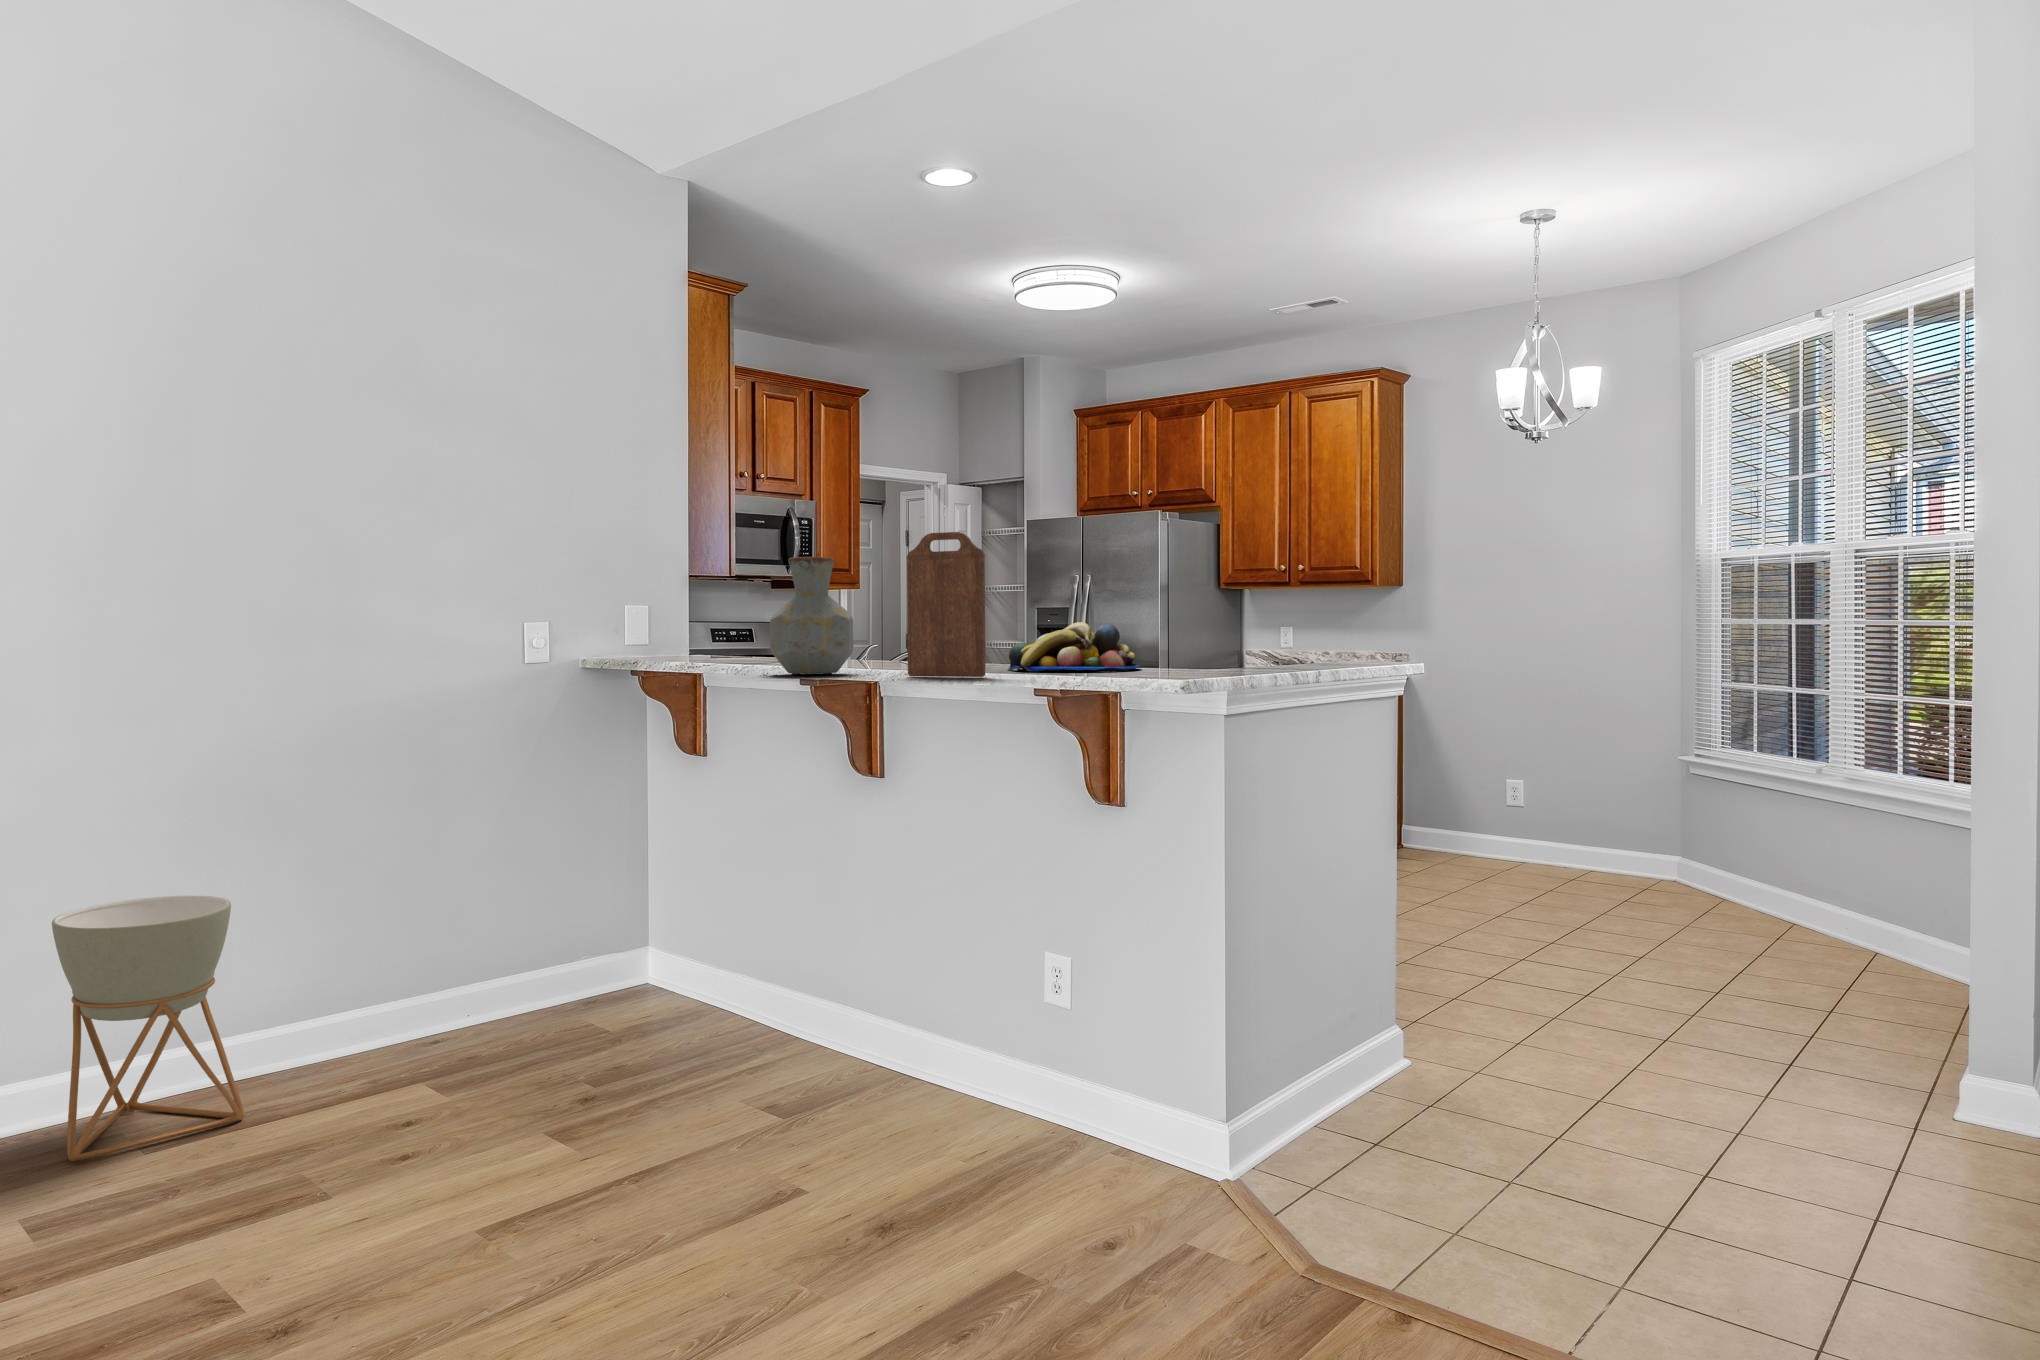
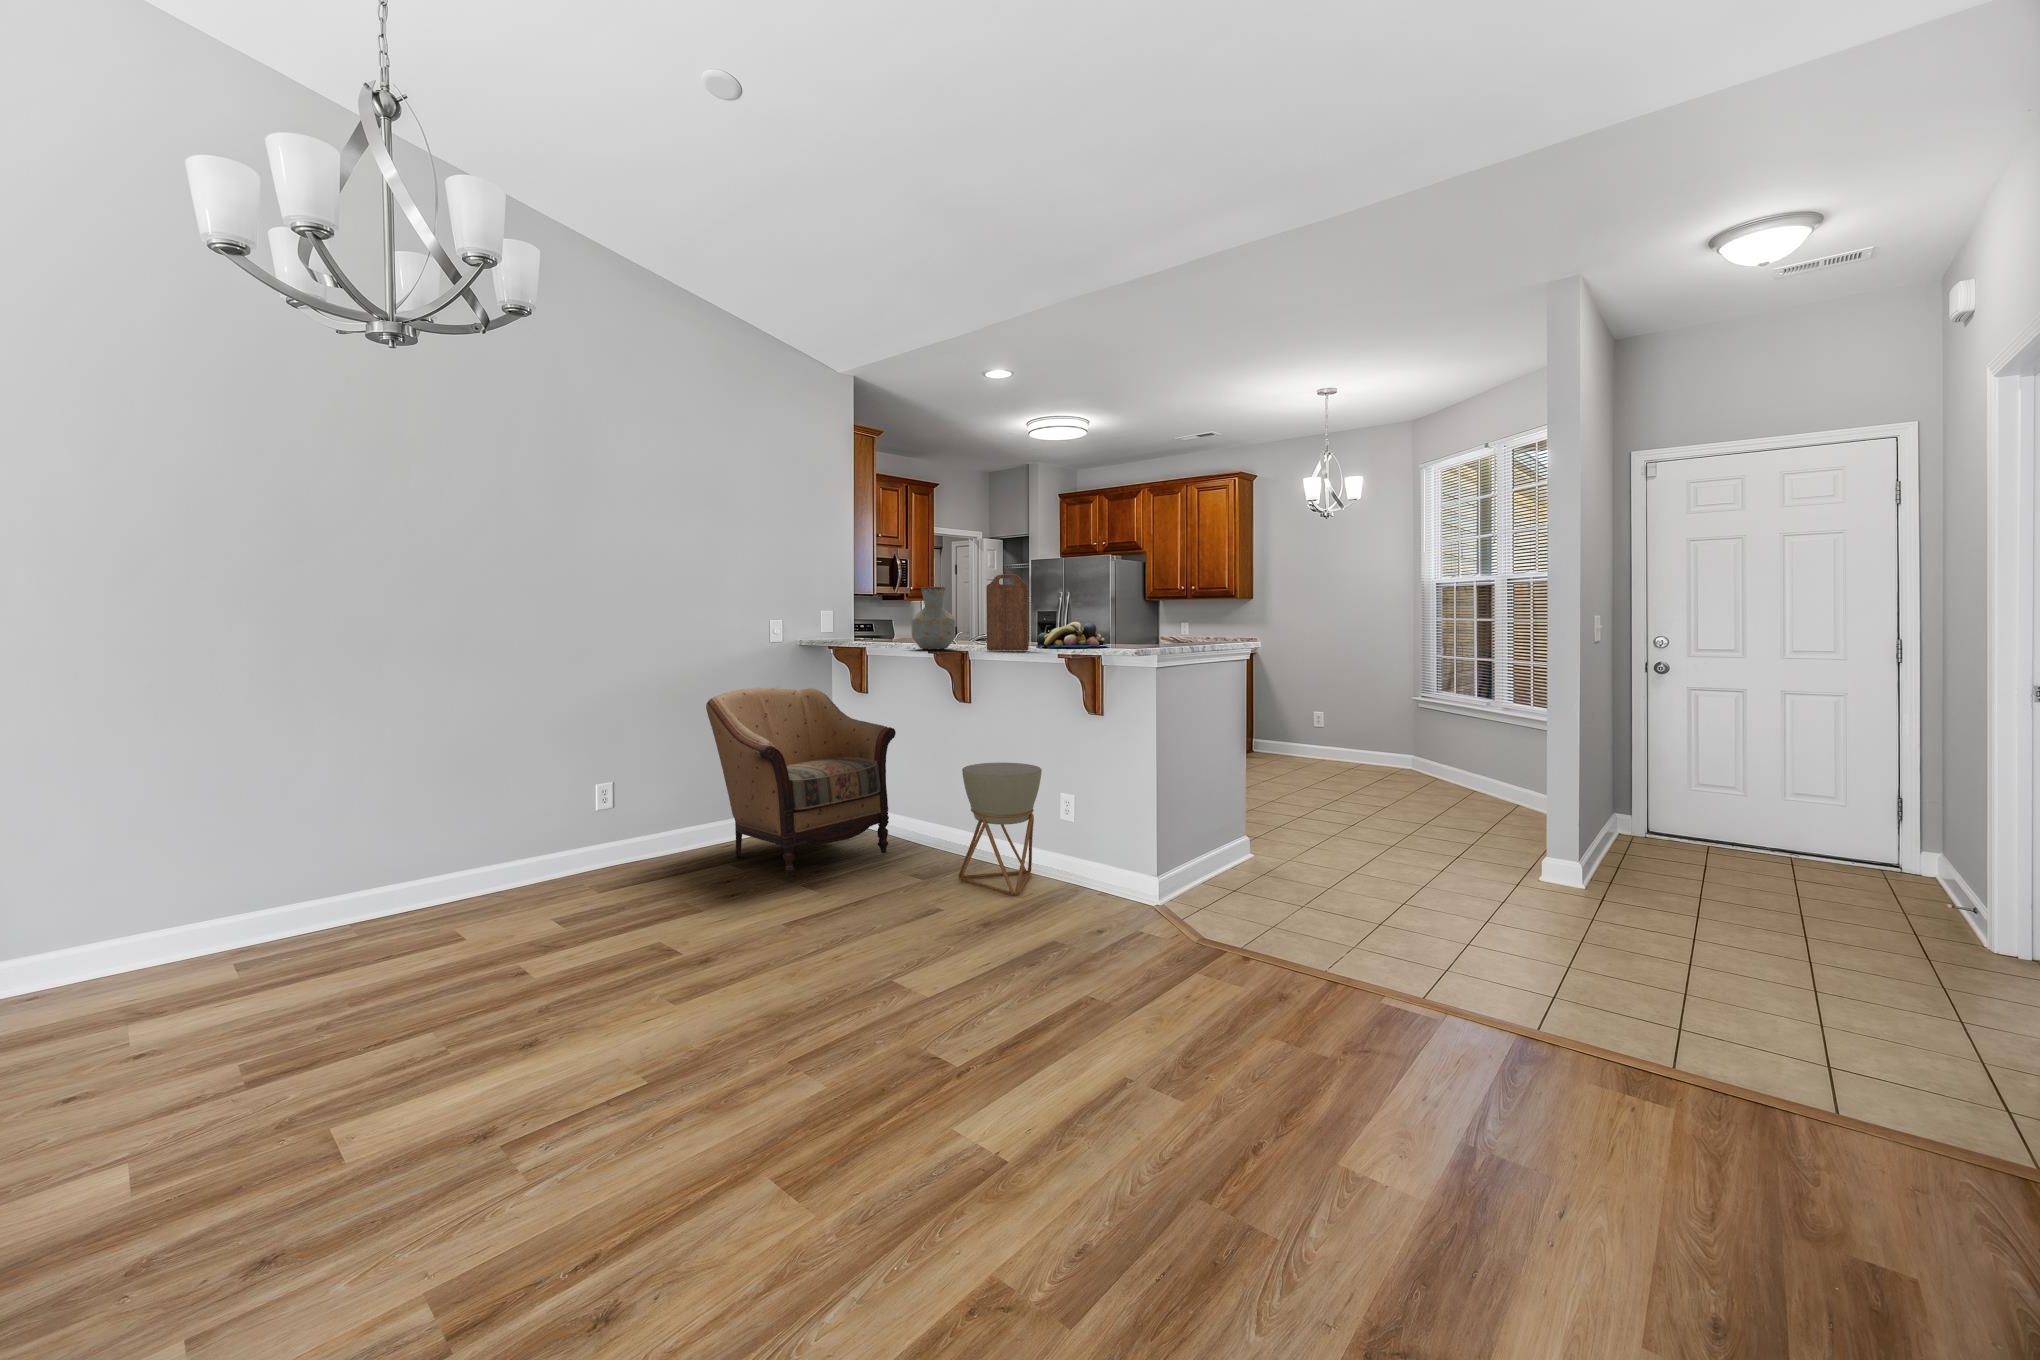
armchair: none [389,745,746,1120] -> present [706,688,896,880]
planter: present [52,896,244,1162] -> present [958,763,1042,896]

